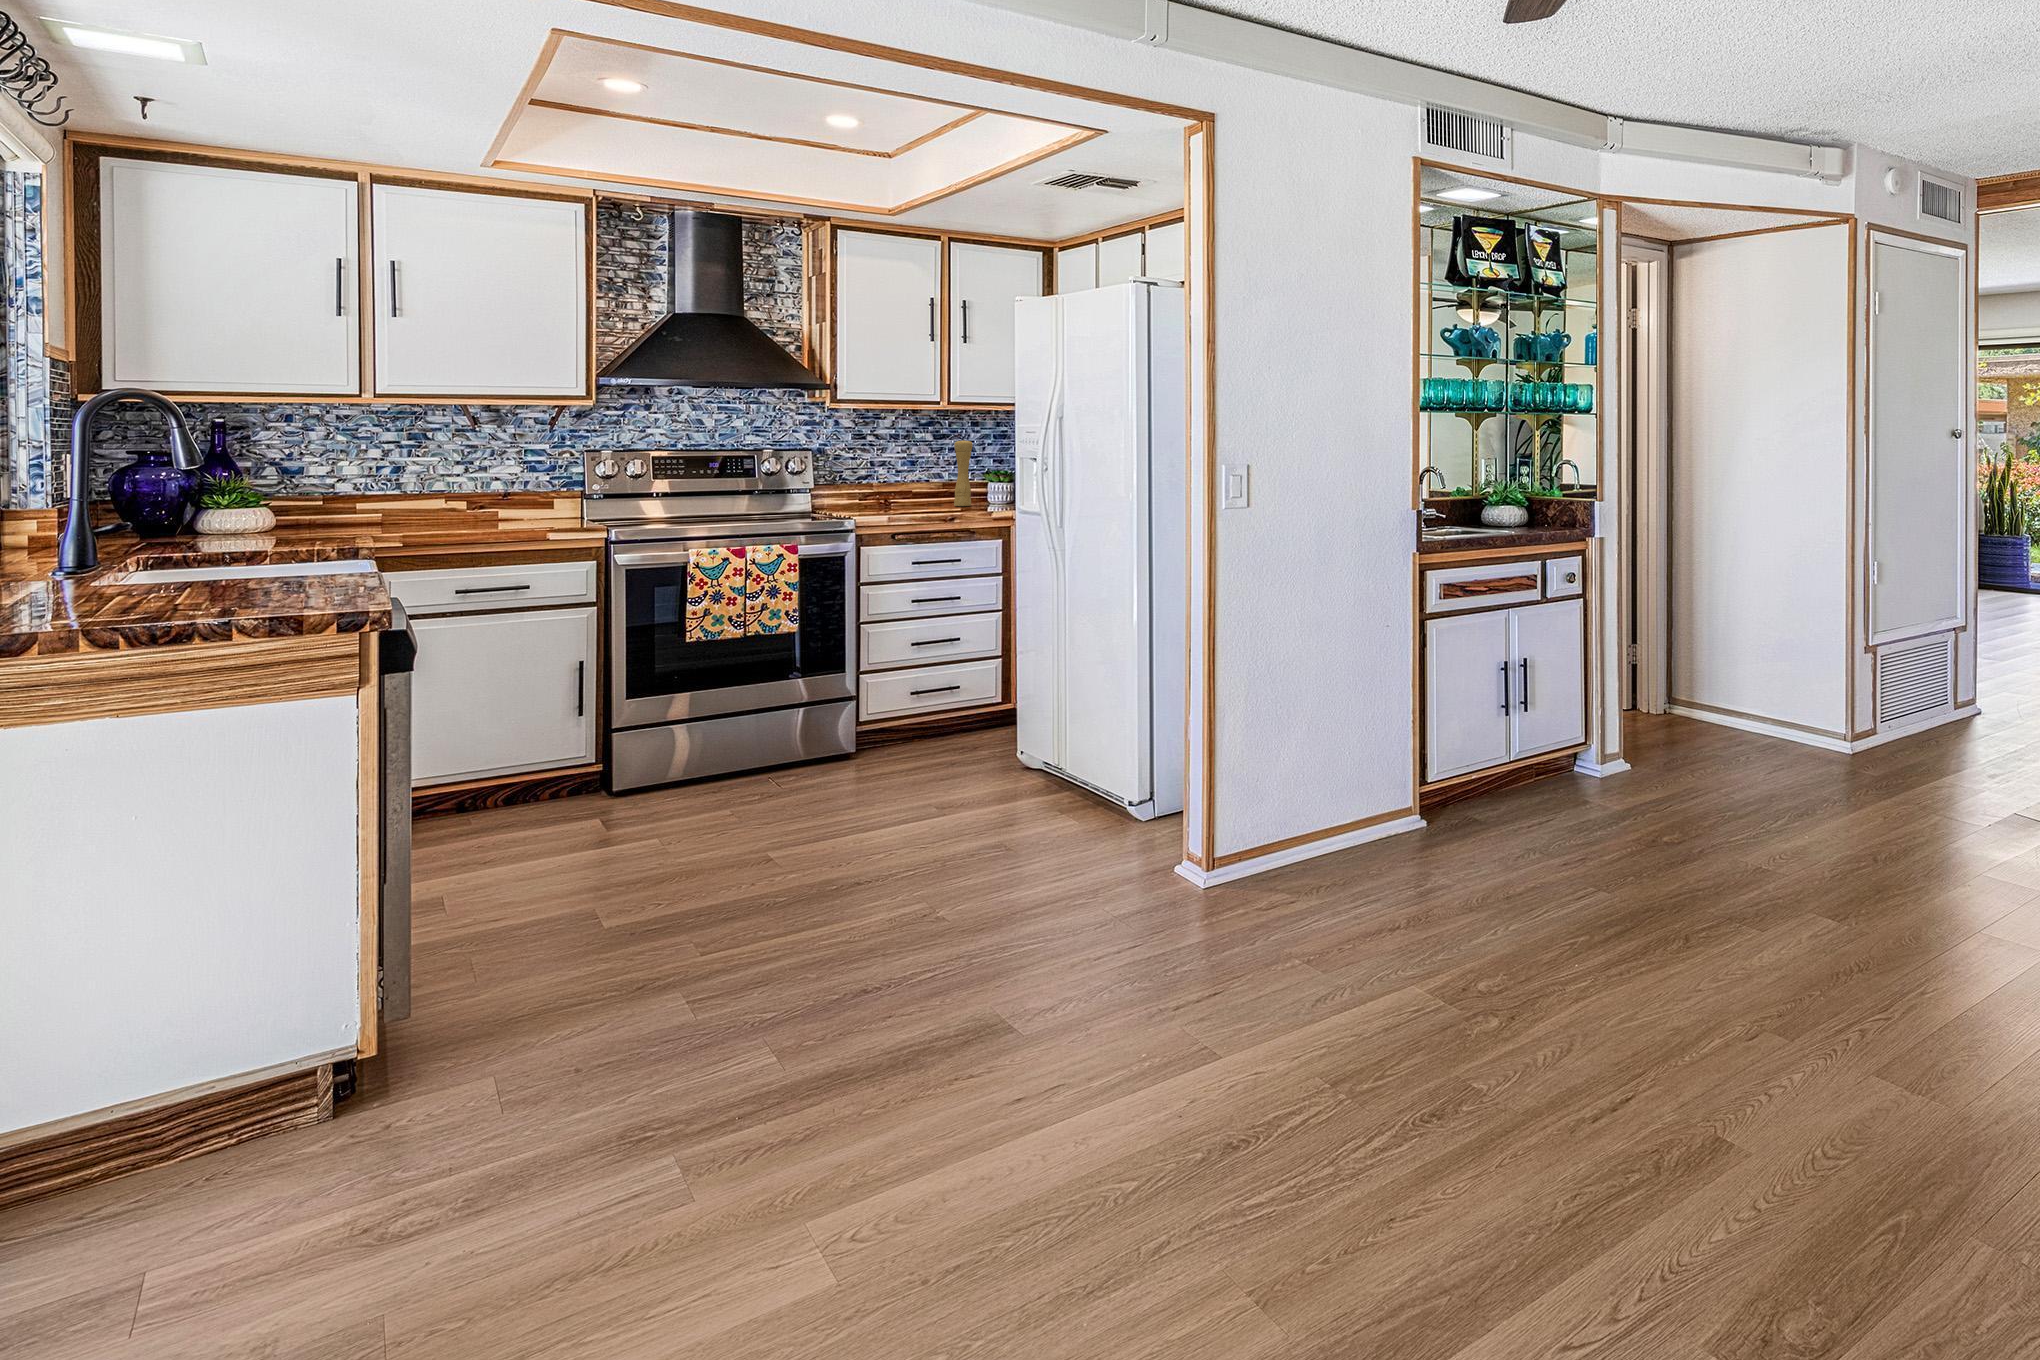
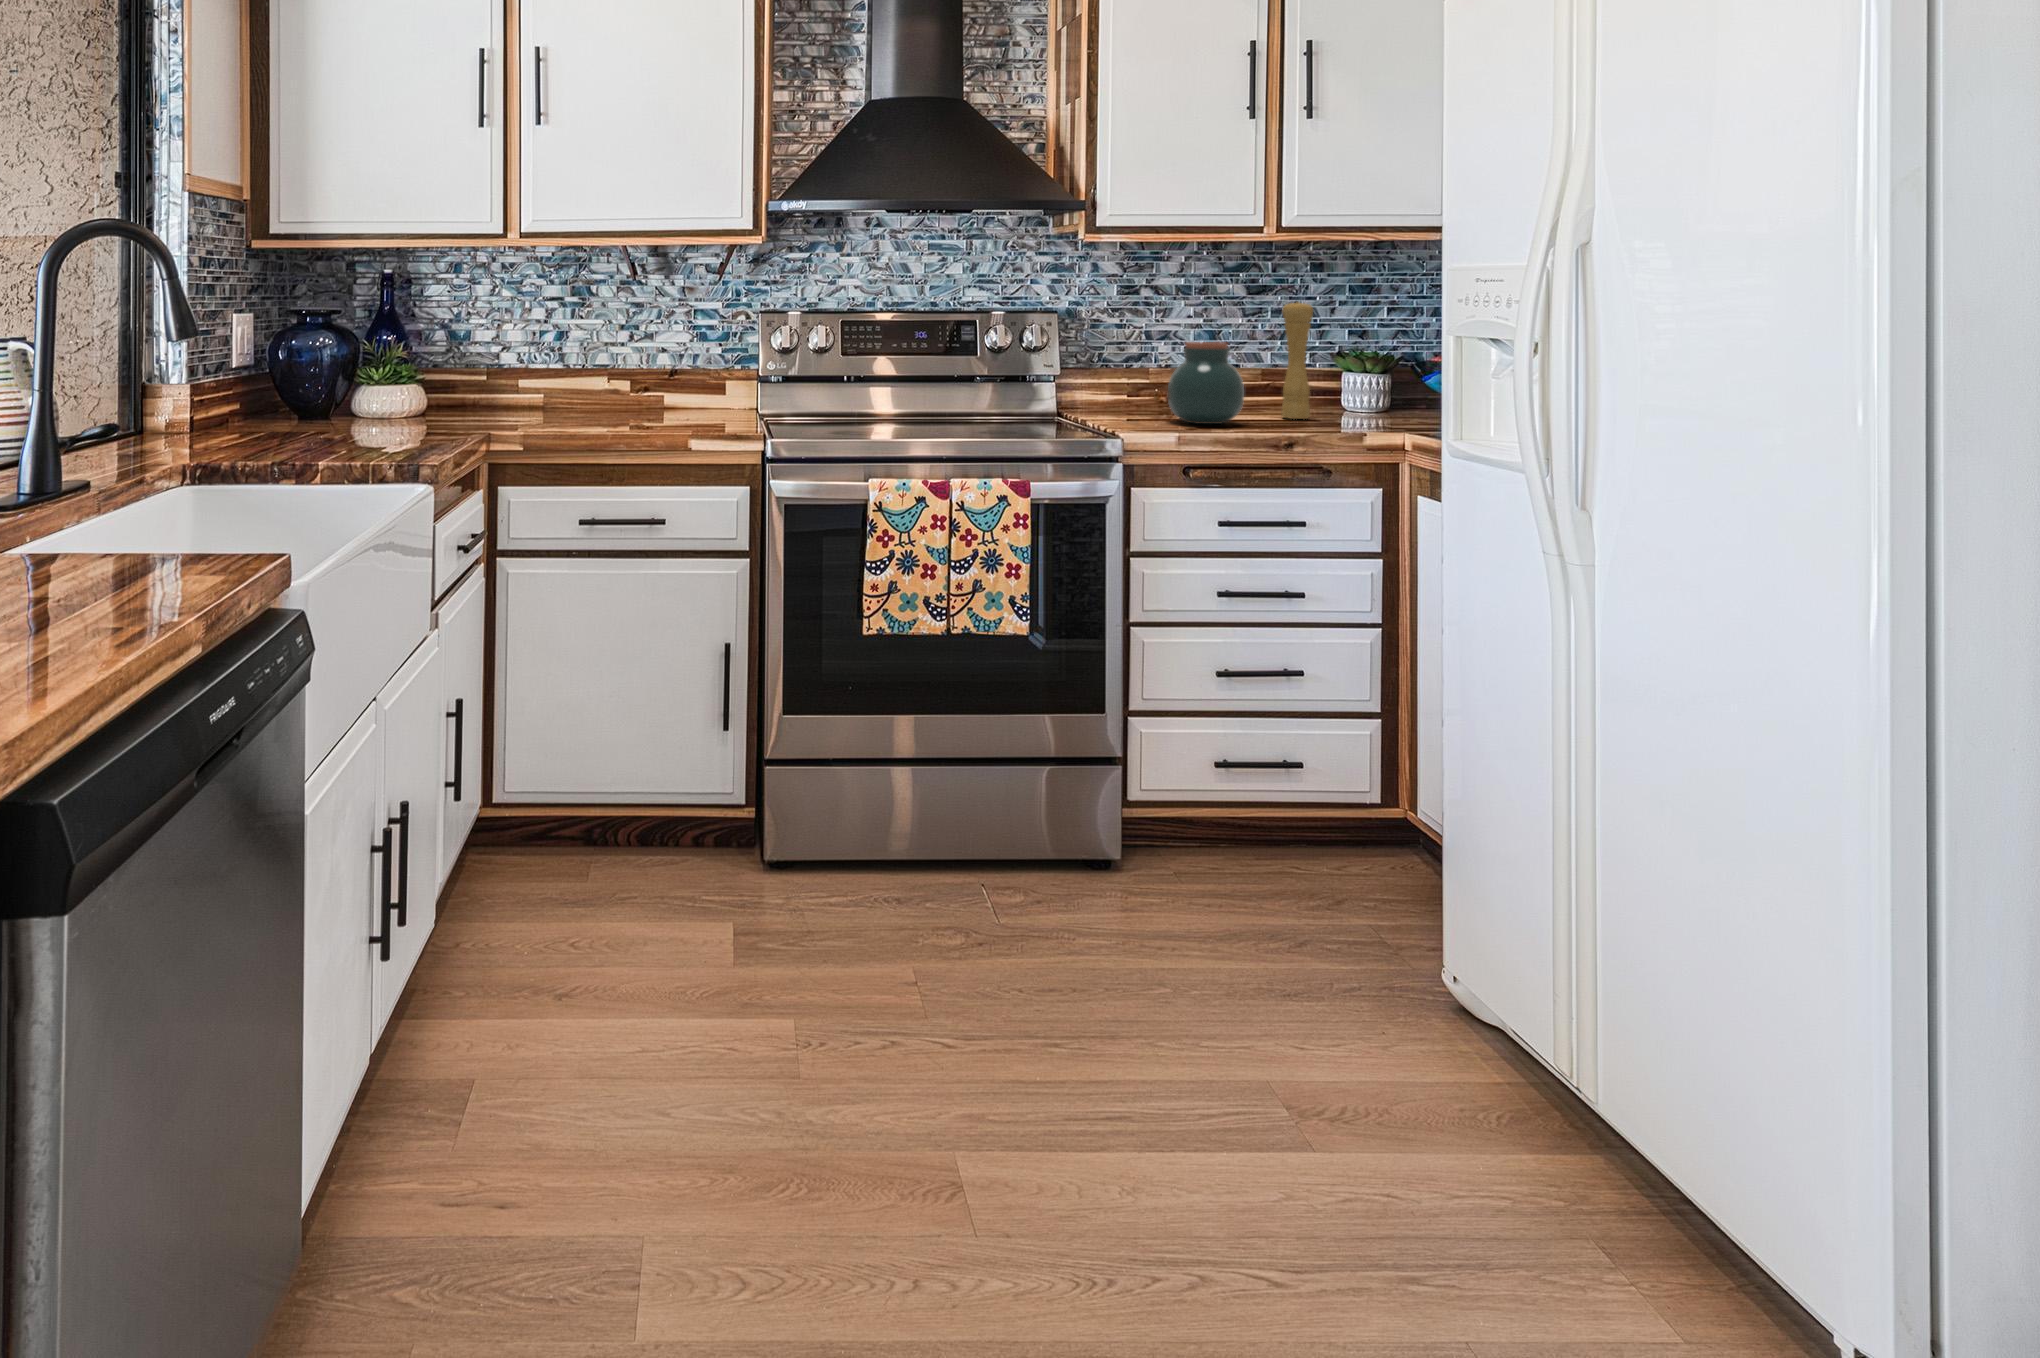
jar: none [884,463,931,510] -> present [1168,342,1244,424]

